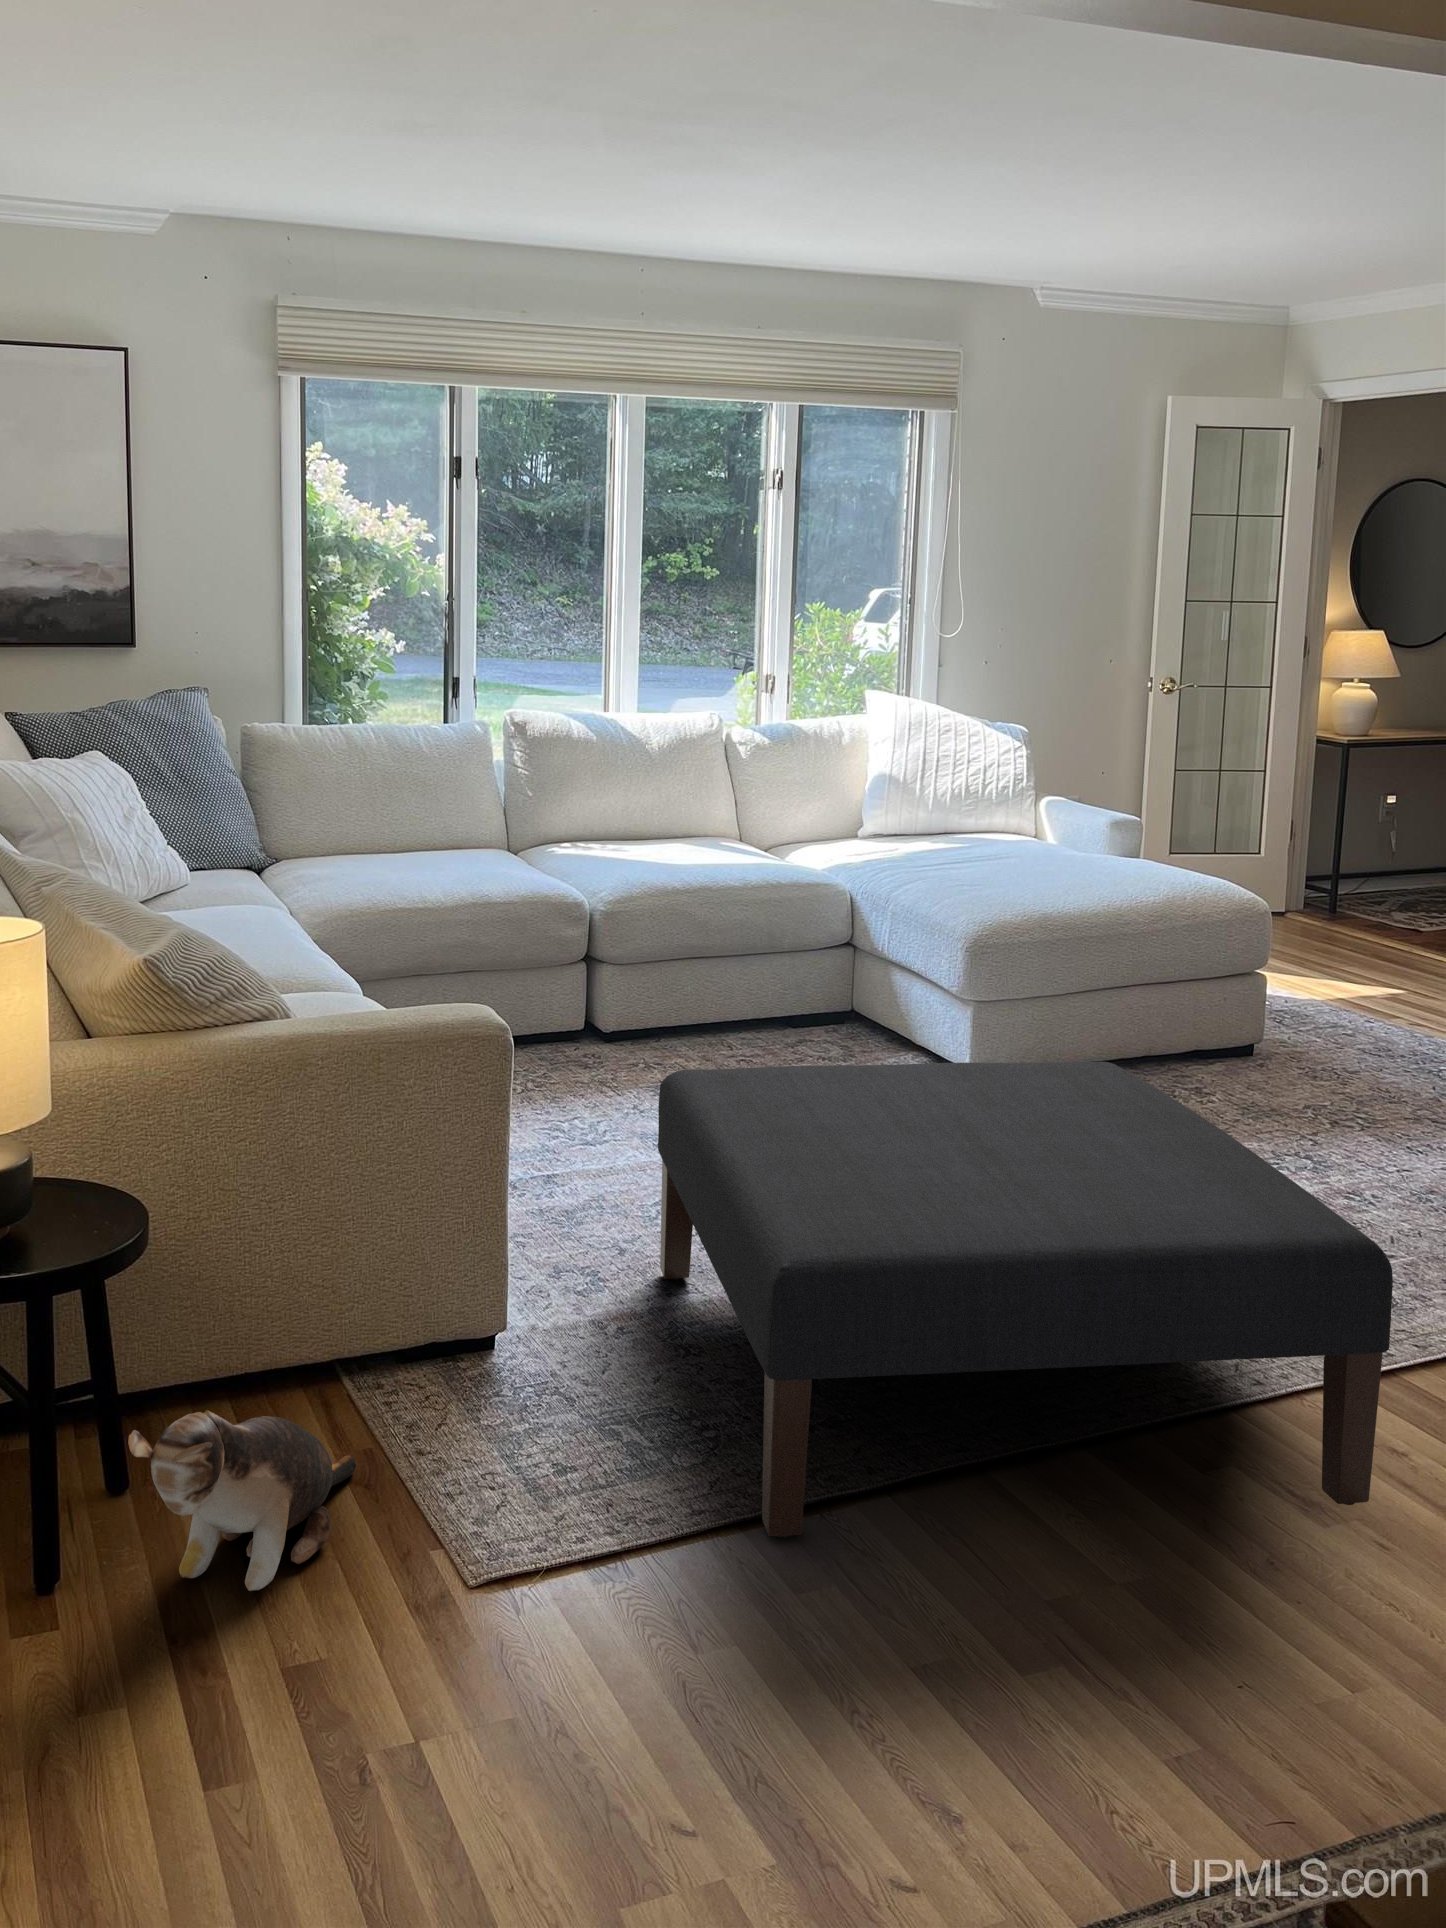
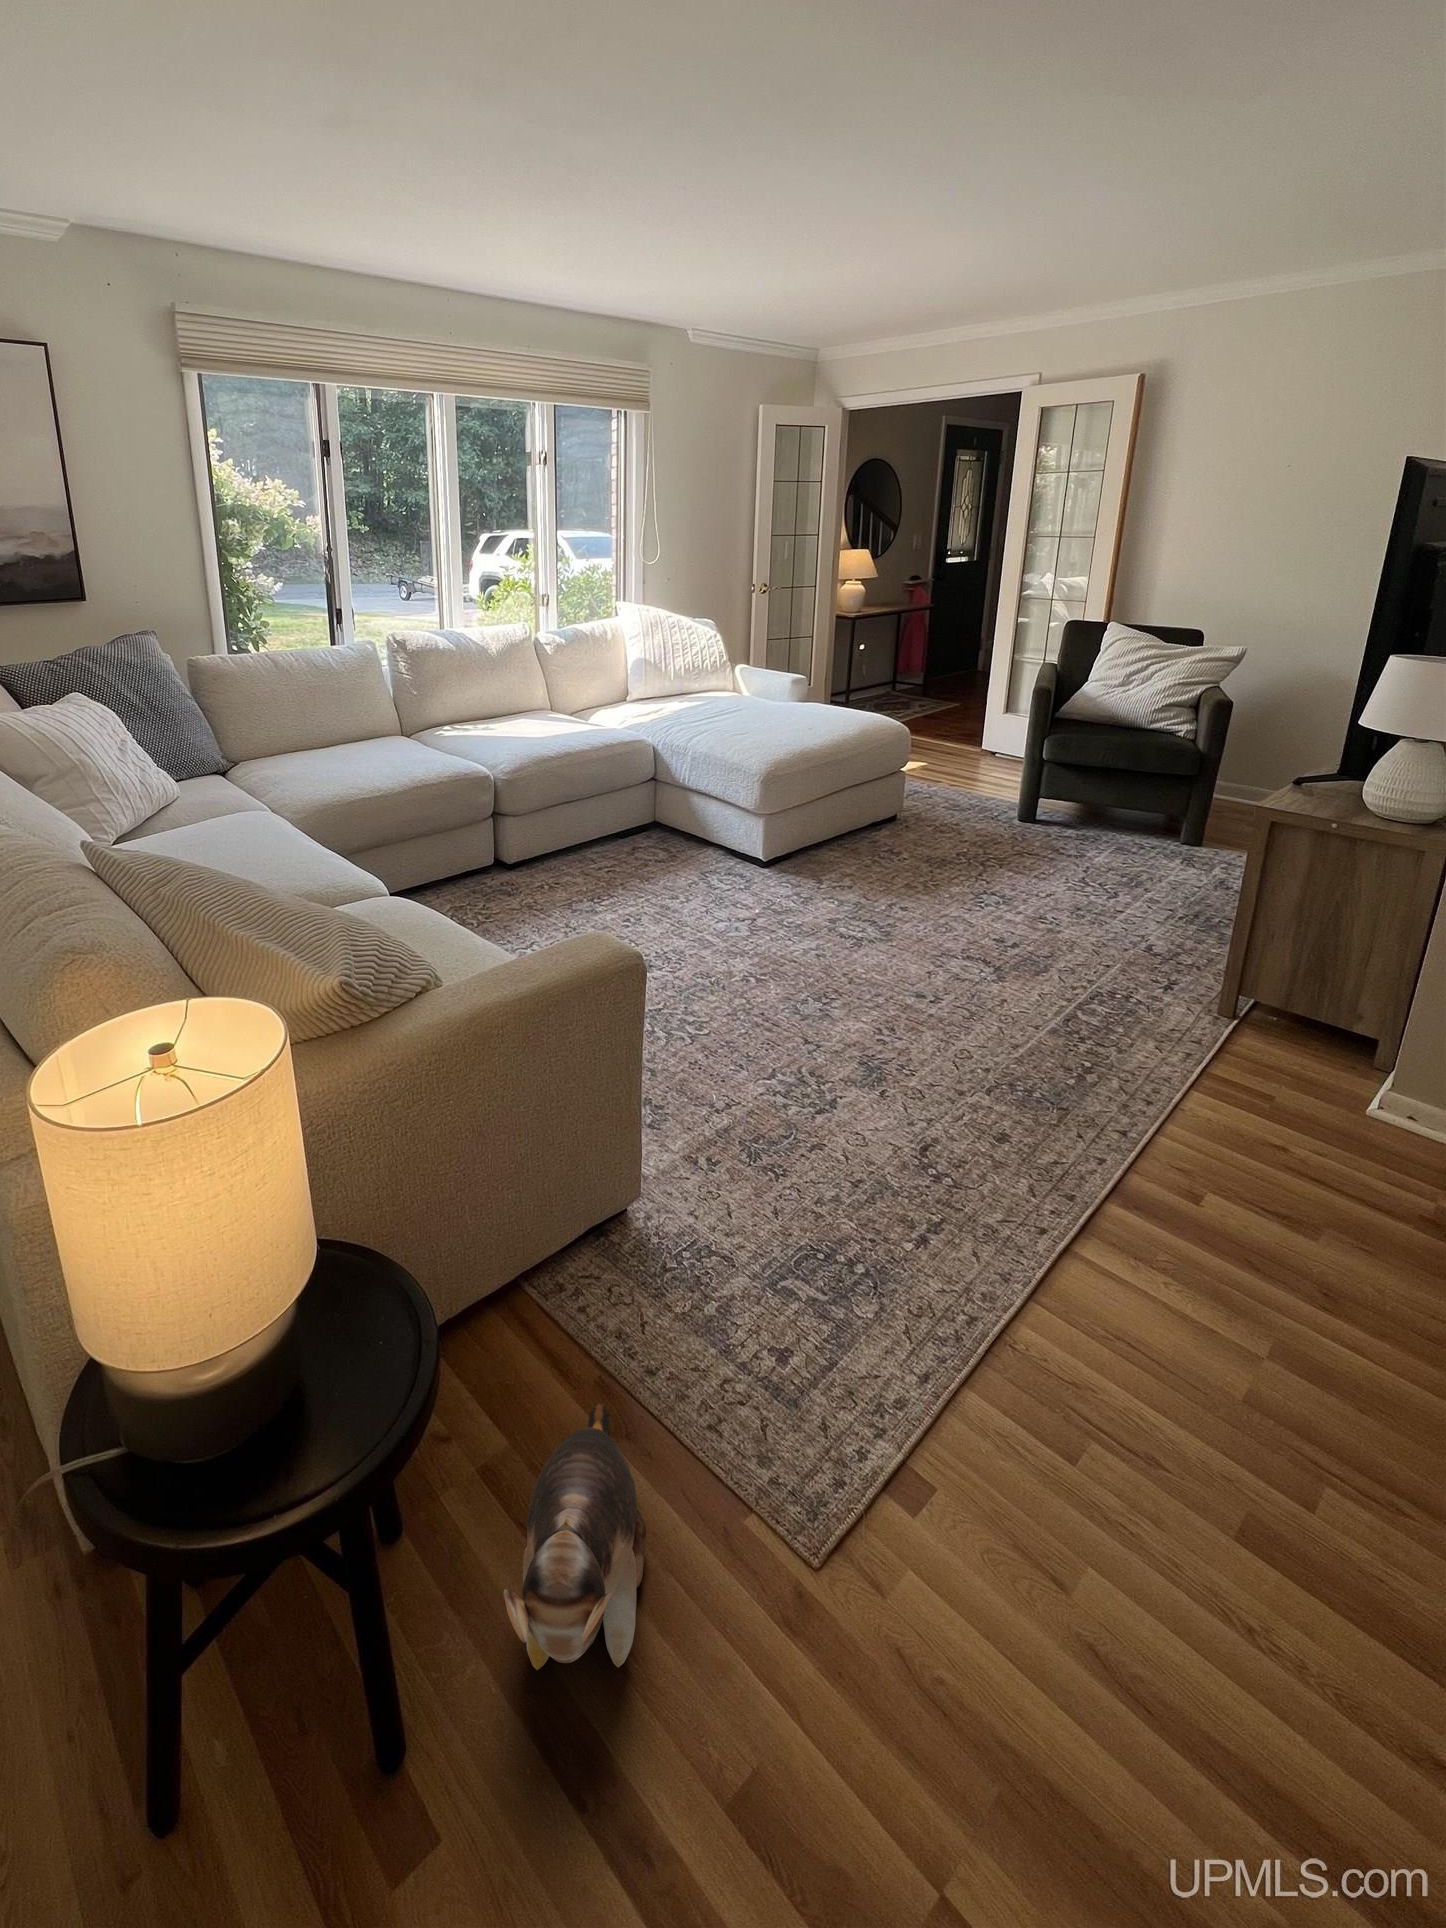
ottoman: present [658,1062,1393,1538] -> none [694,880,1363,1394]

